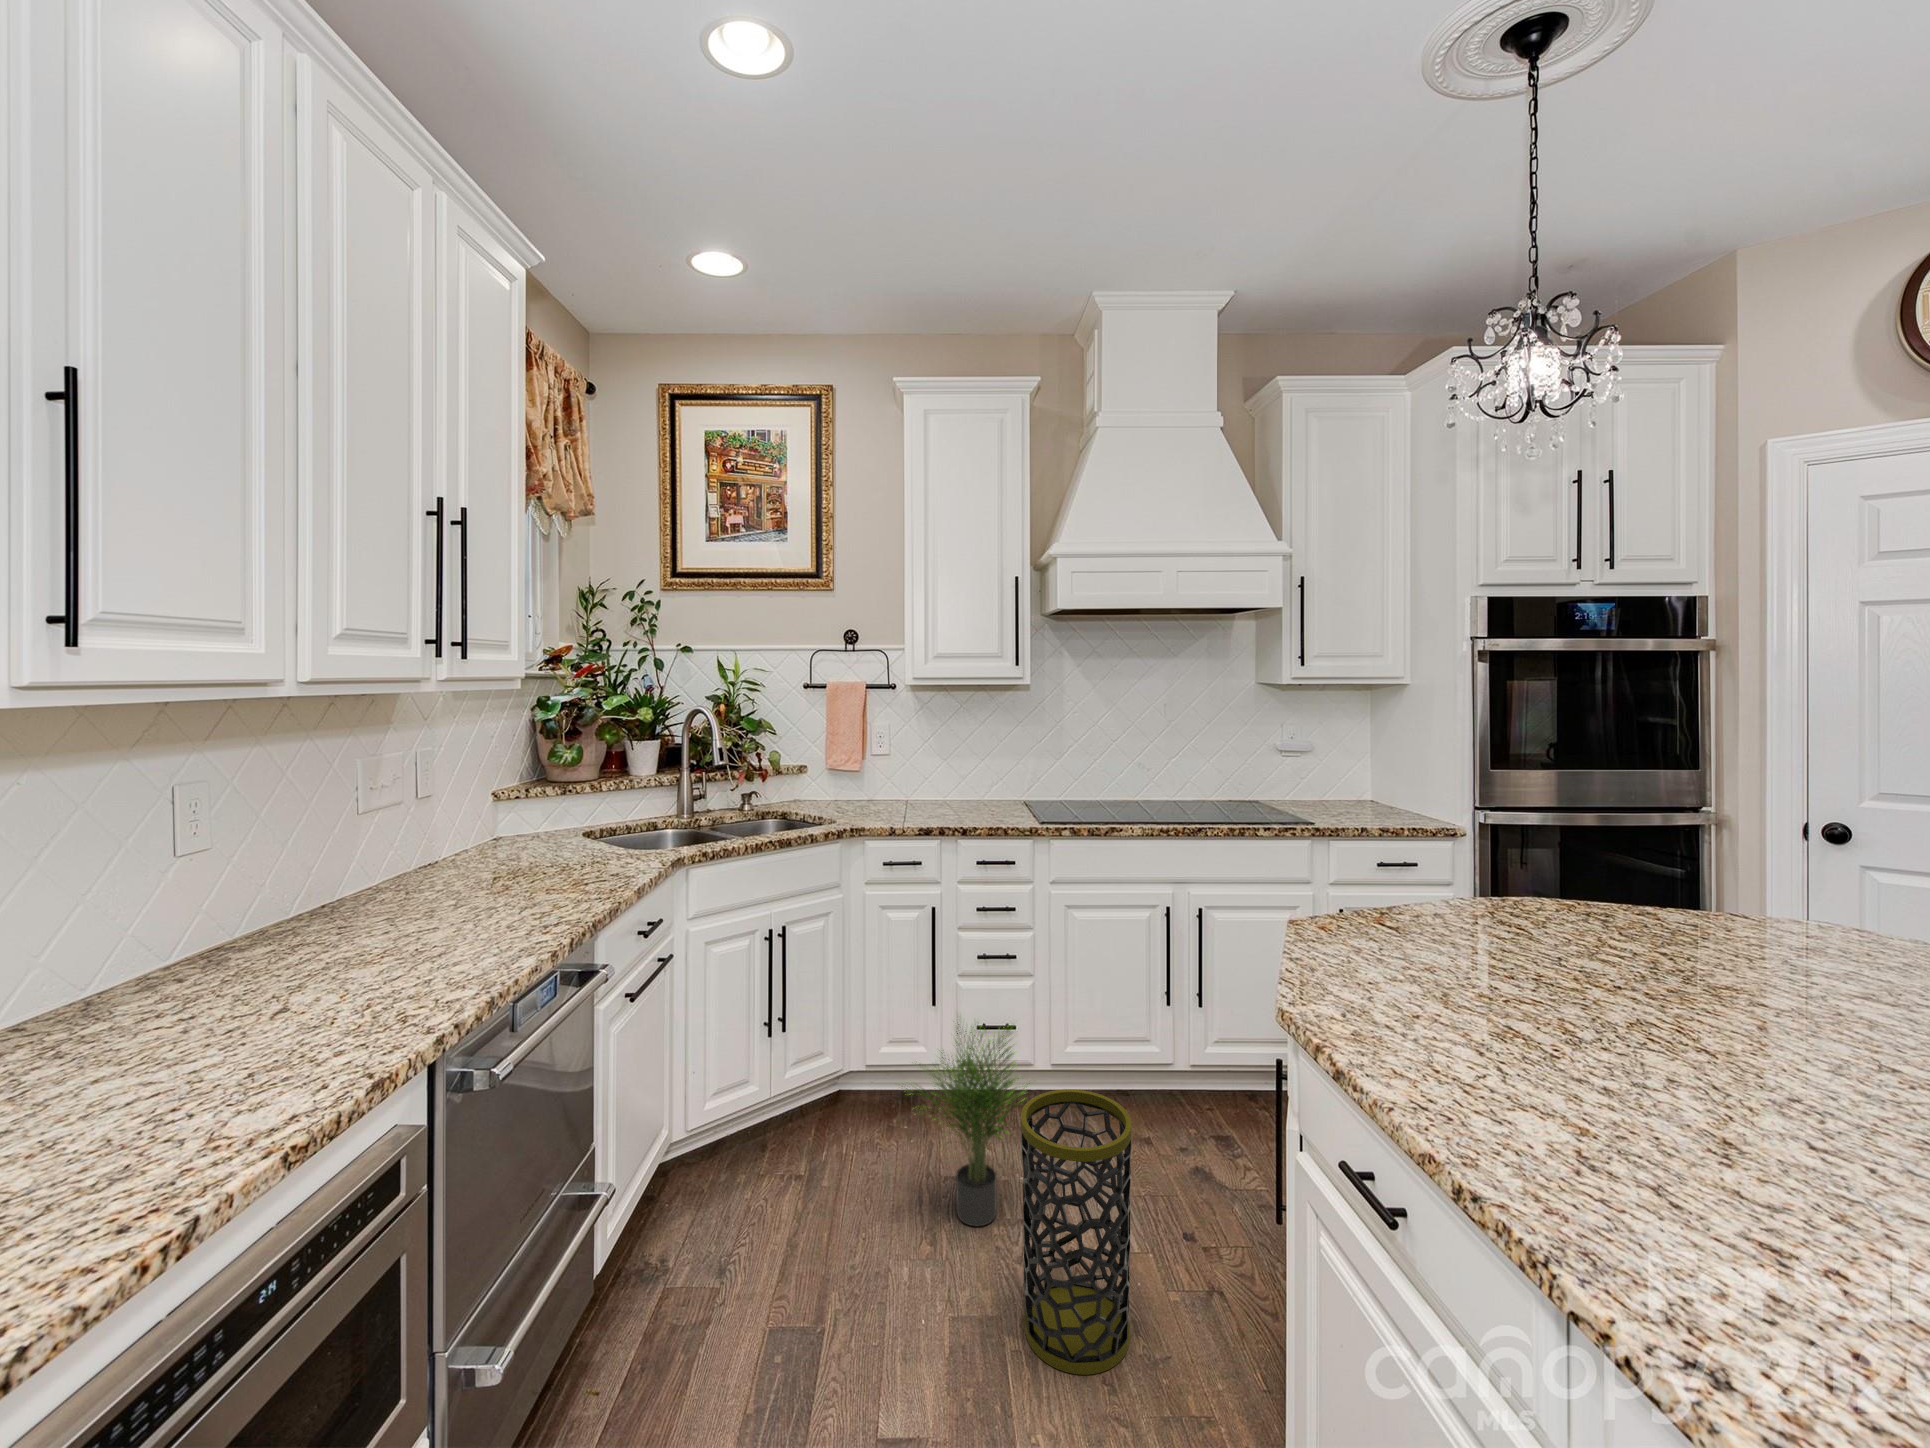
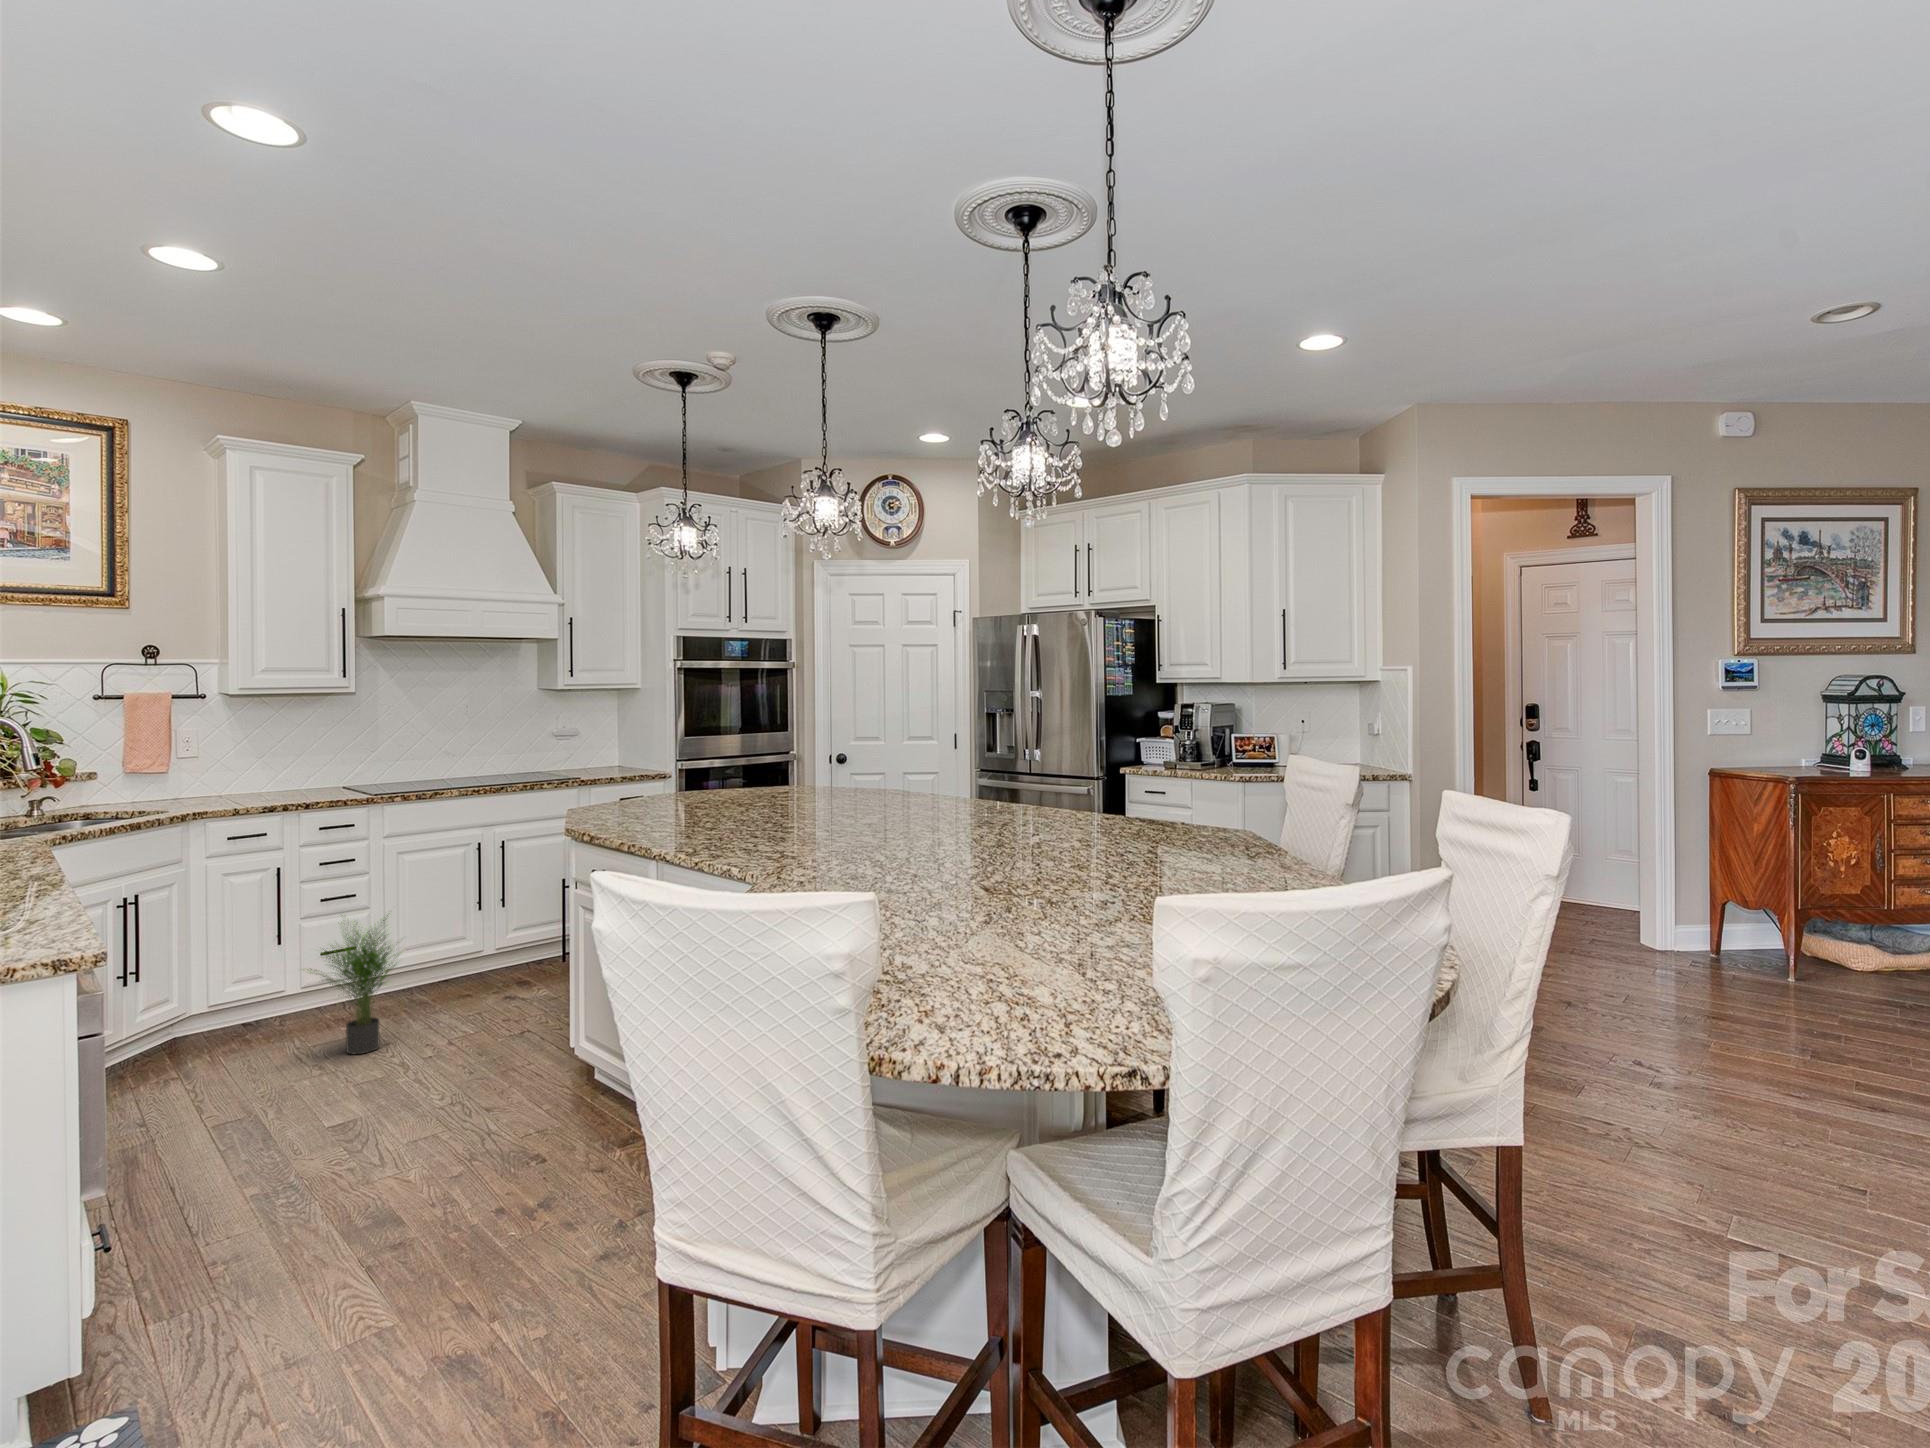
trash can: present [1021,1089,1132,1375] -> none [423,922,496,1070]

